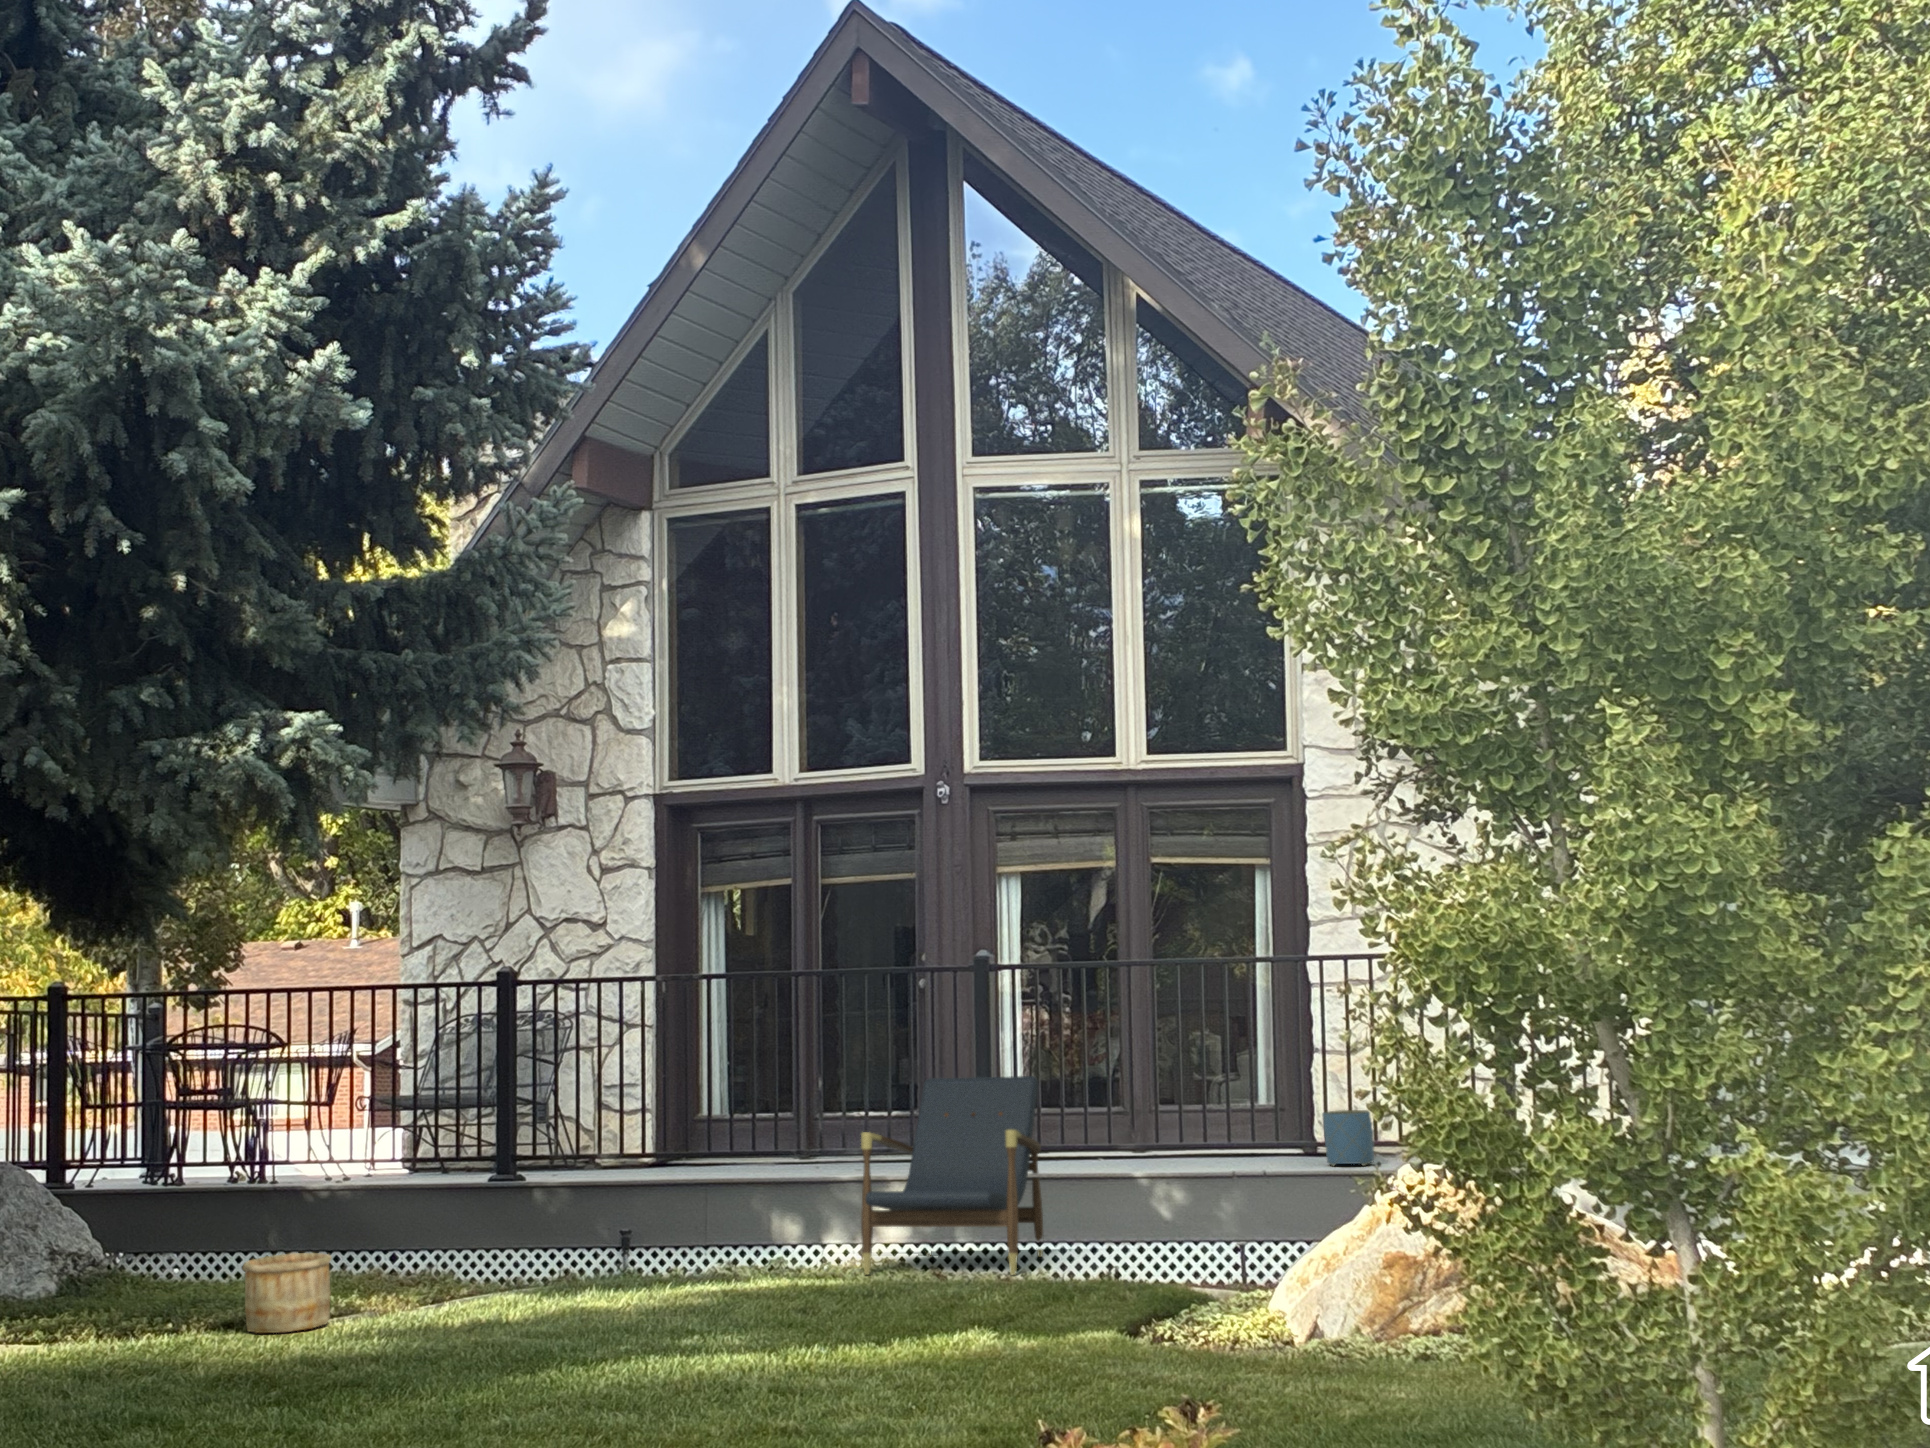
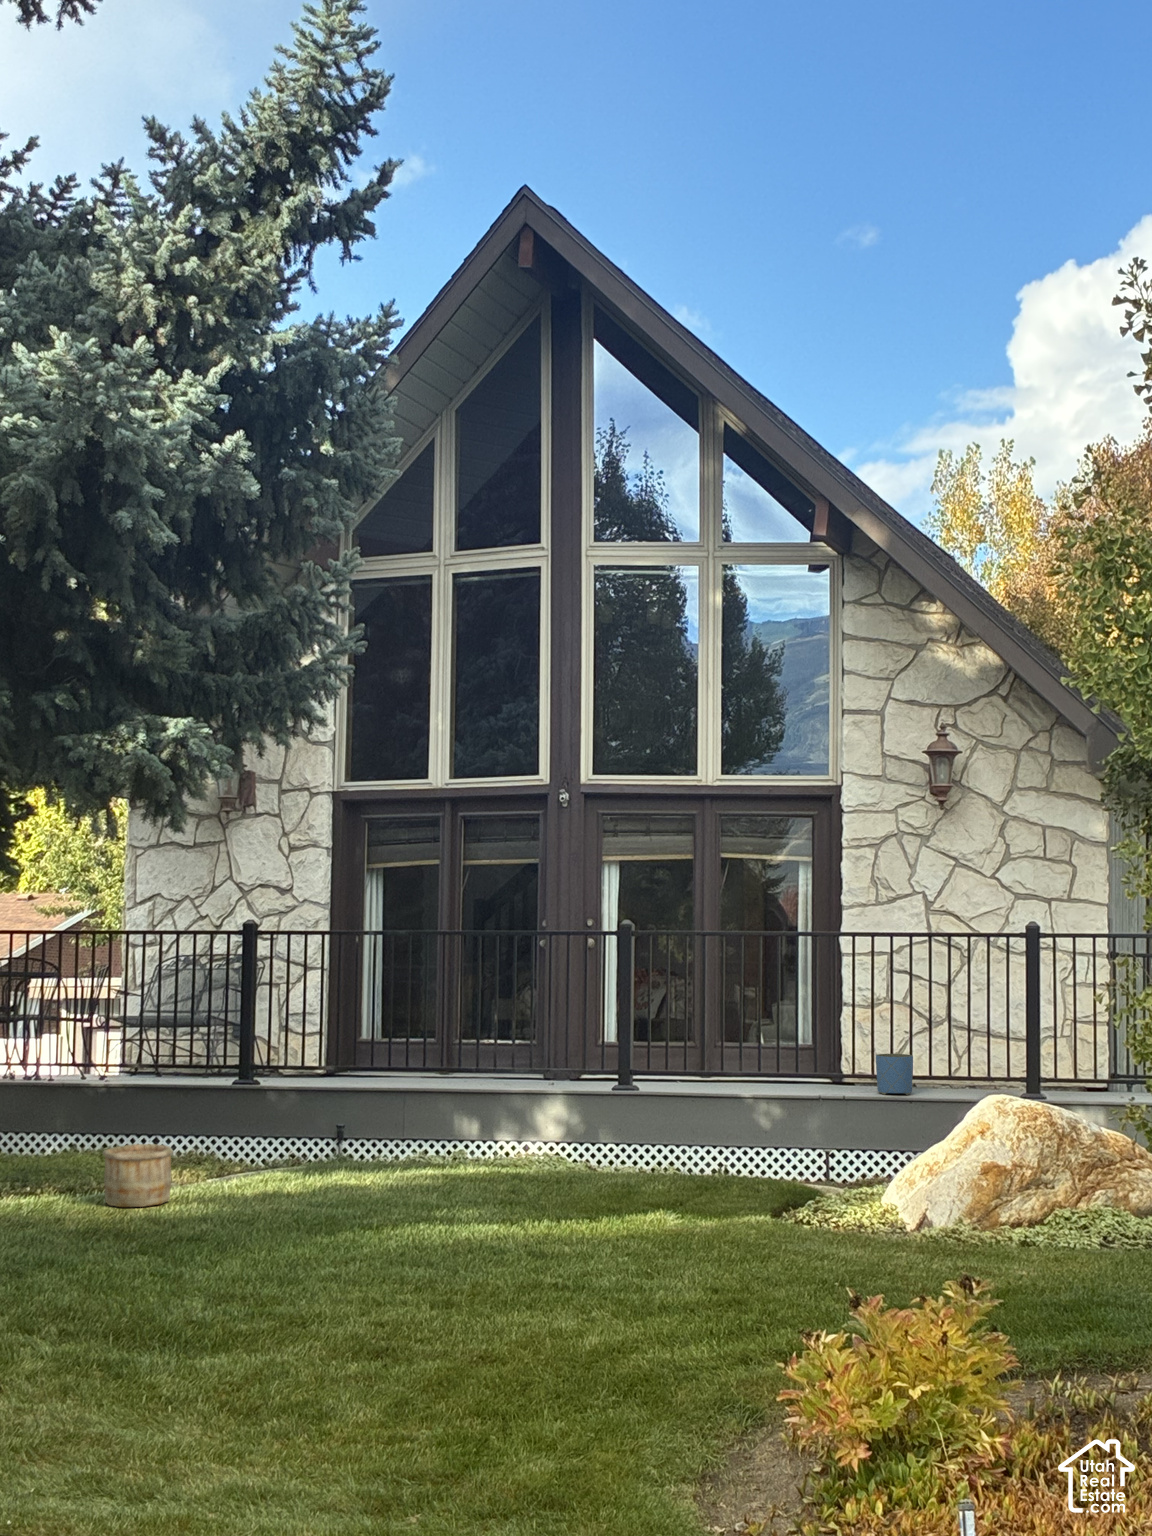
lounge chair: present [861,1076,1043,1275] -> none [552,1020,676,1171]

